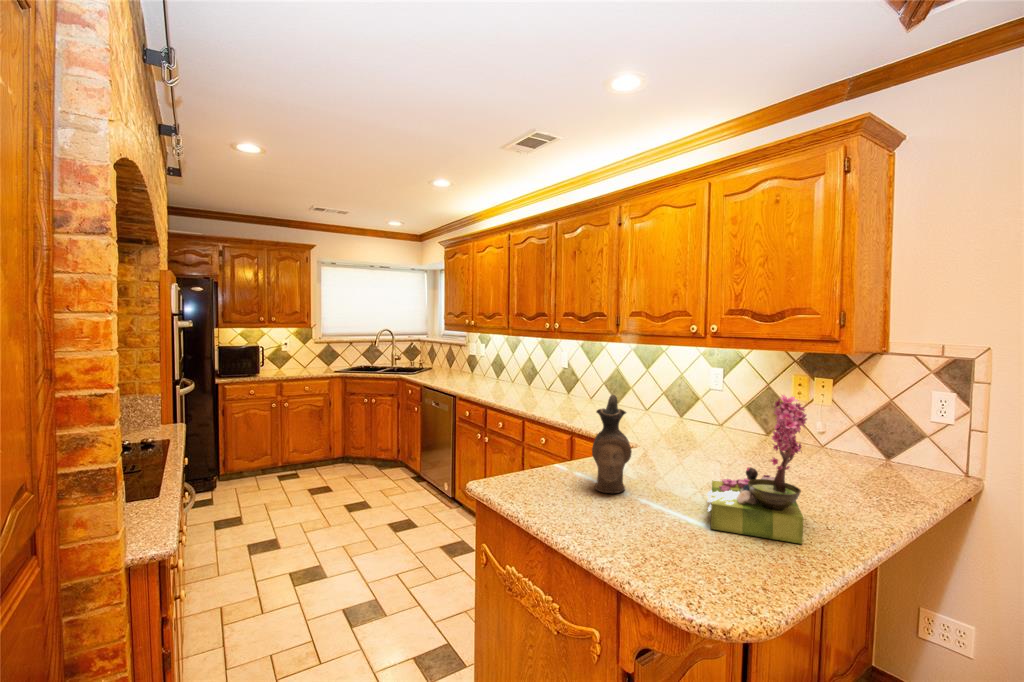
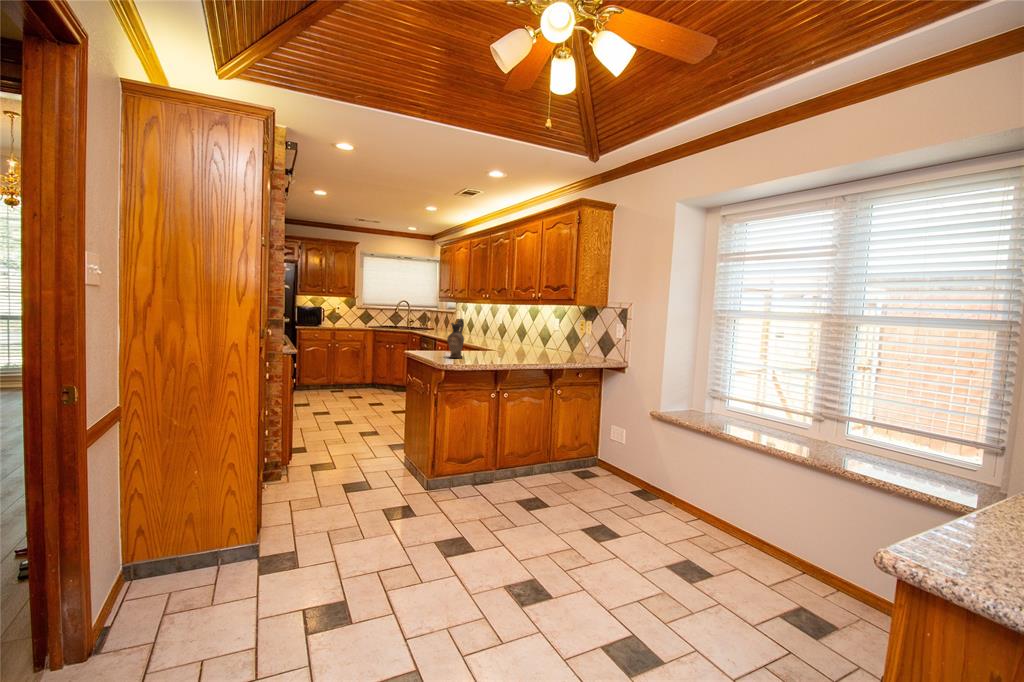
flower arrangement: present [707,395,807,544] -> none [476,315,519,367]

